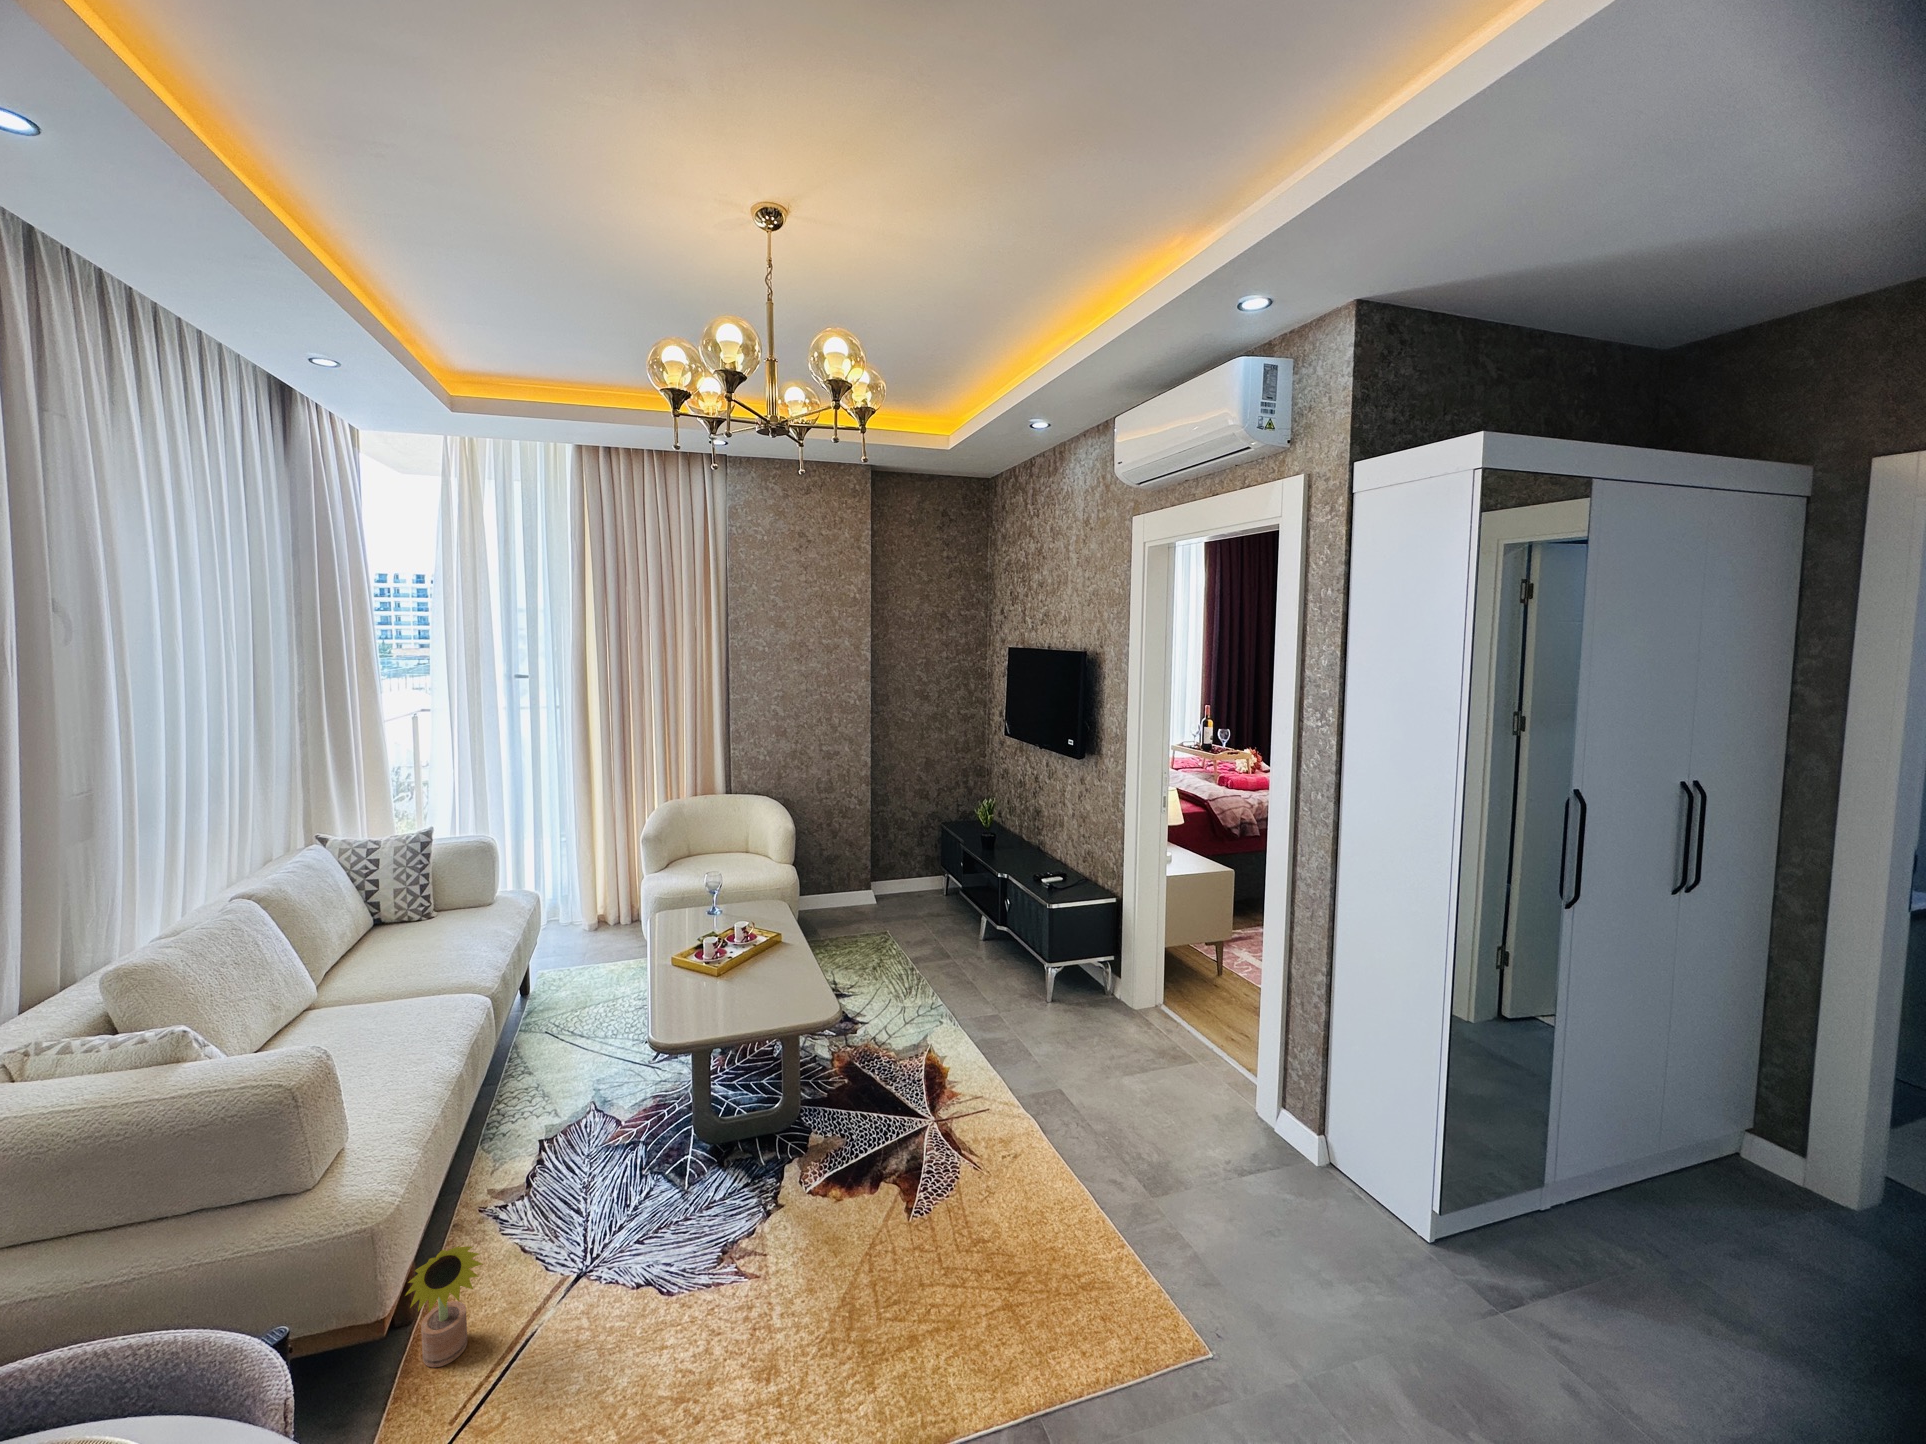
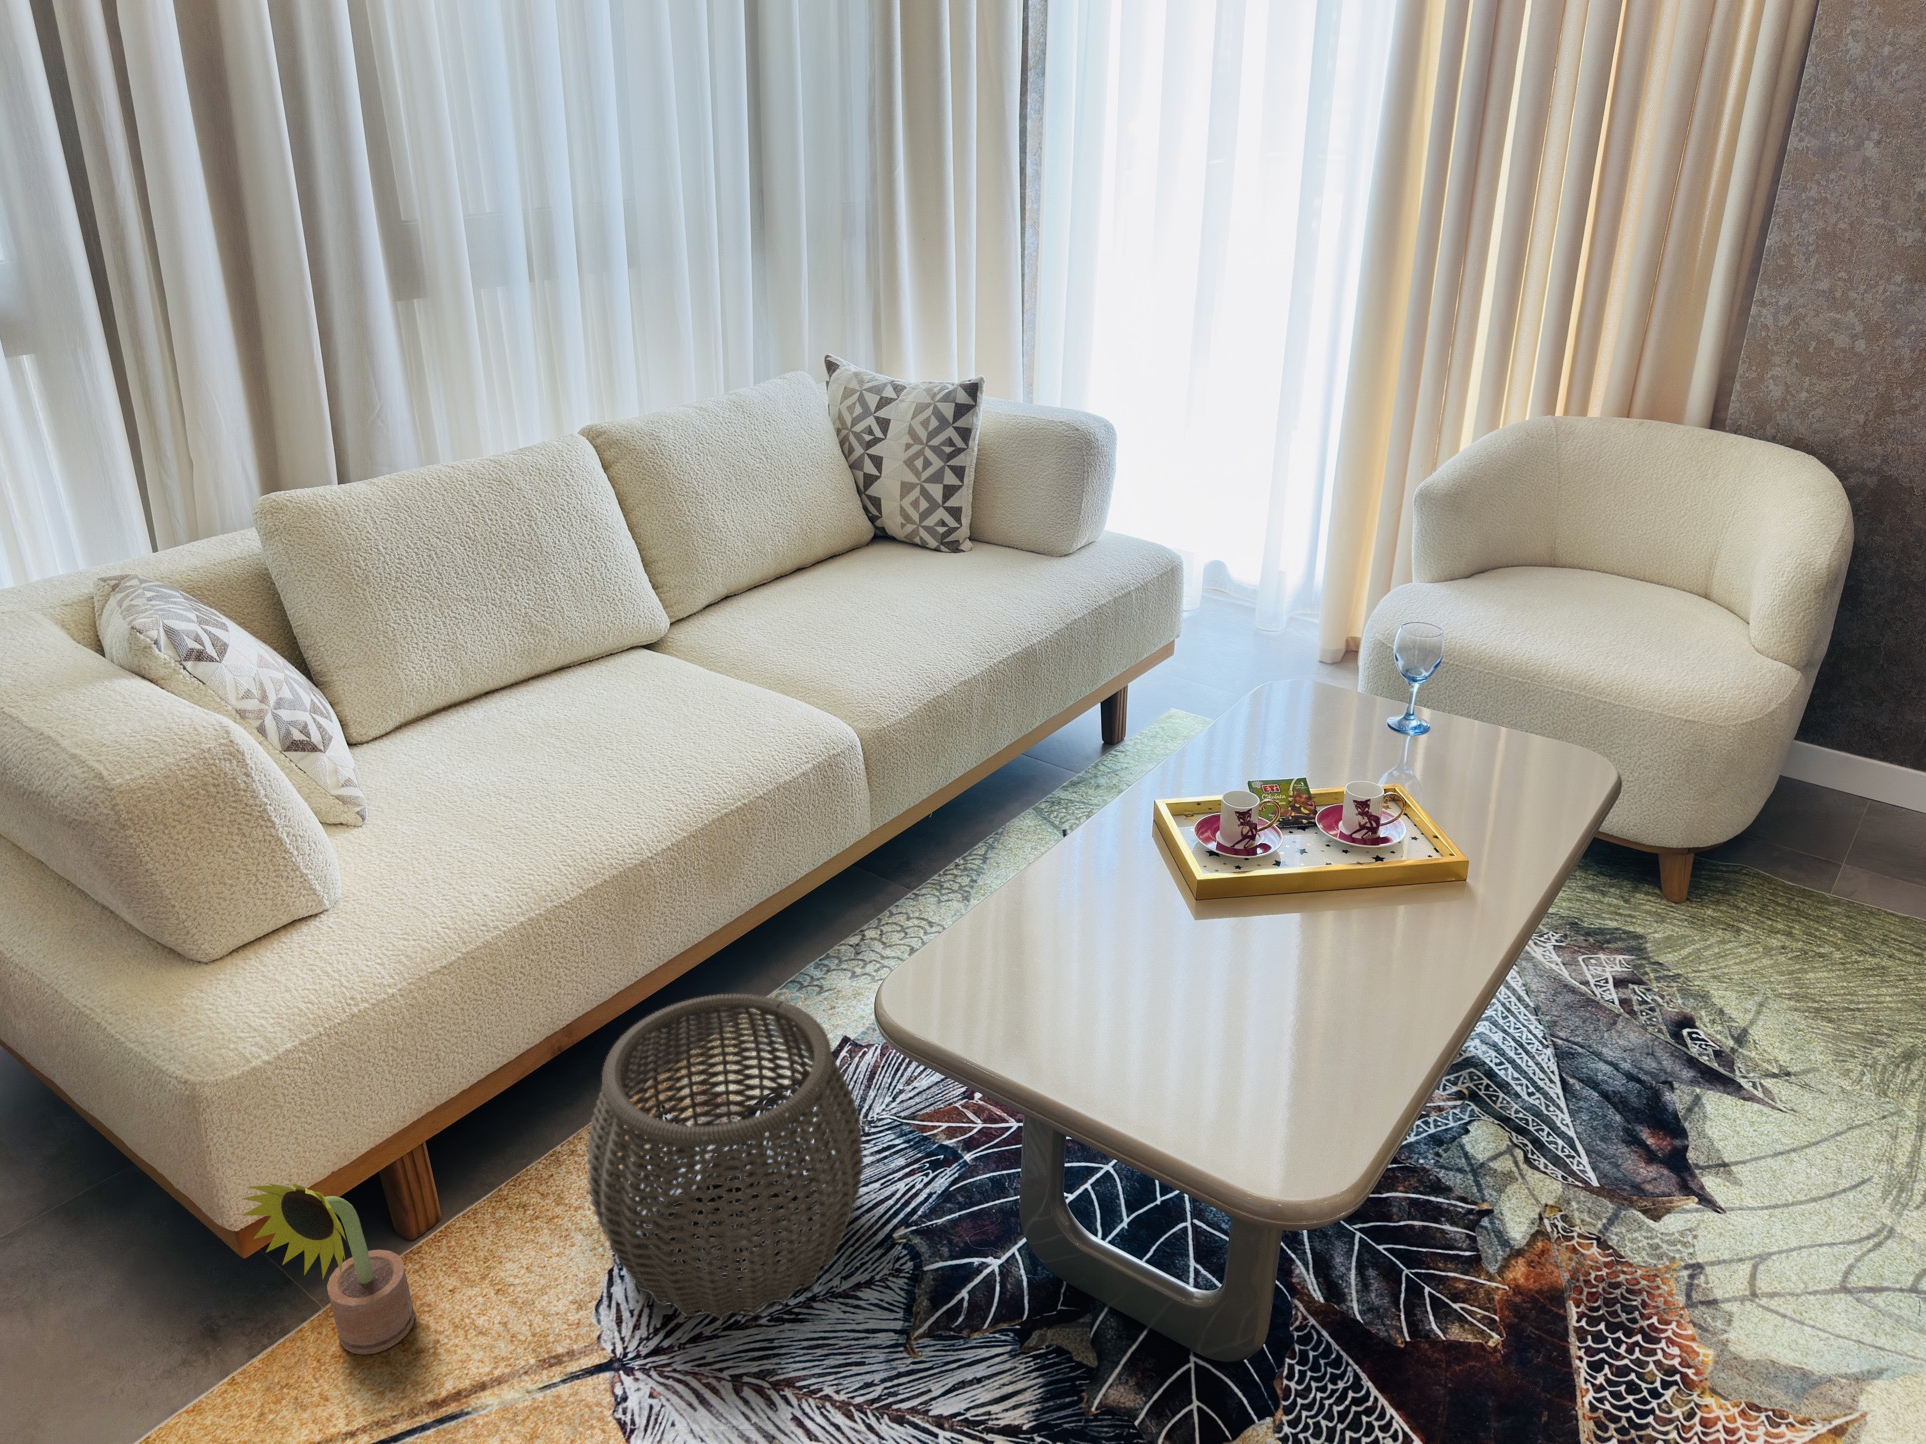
woven basket: none [509,1088,645,1251] -> present [587,994,864,1319]

